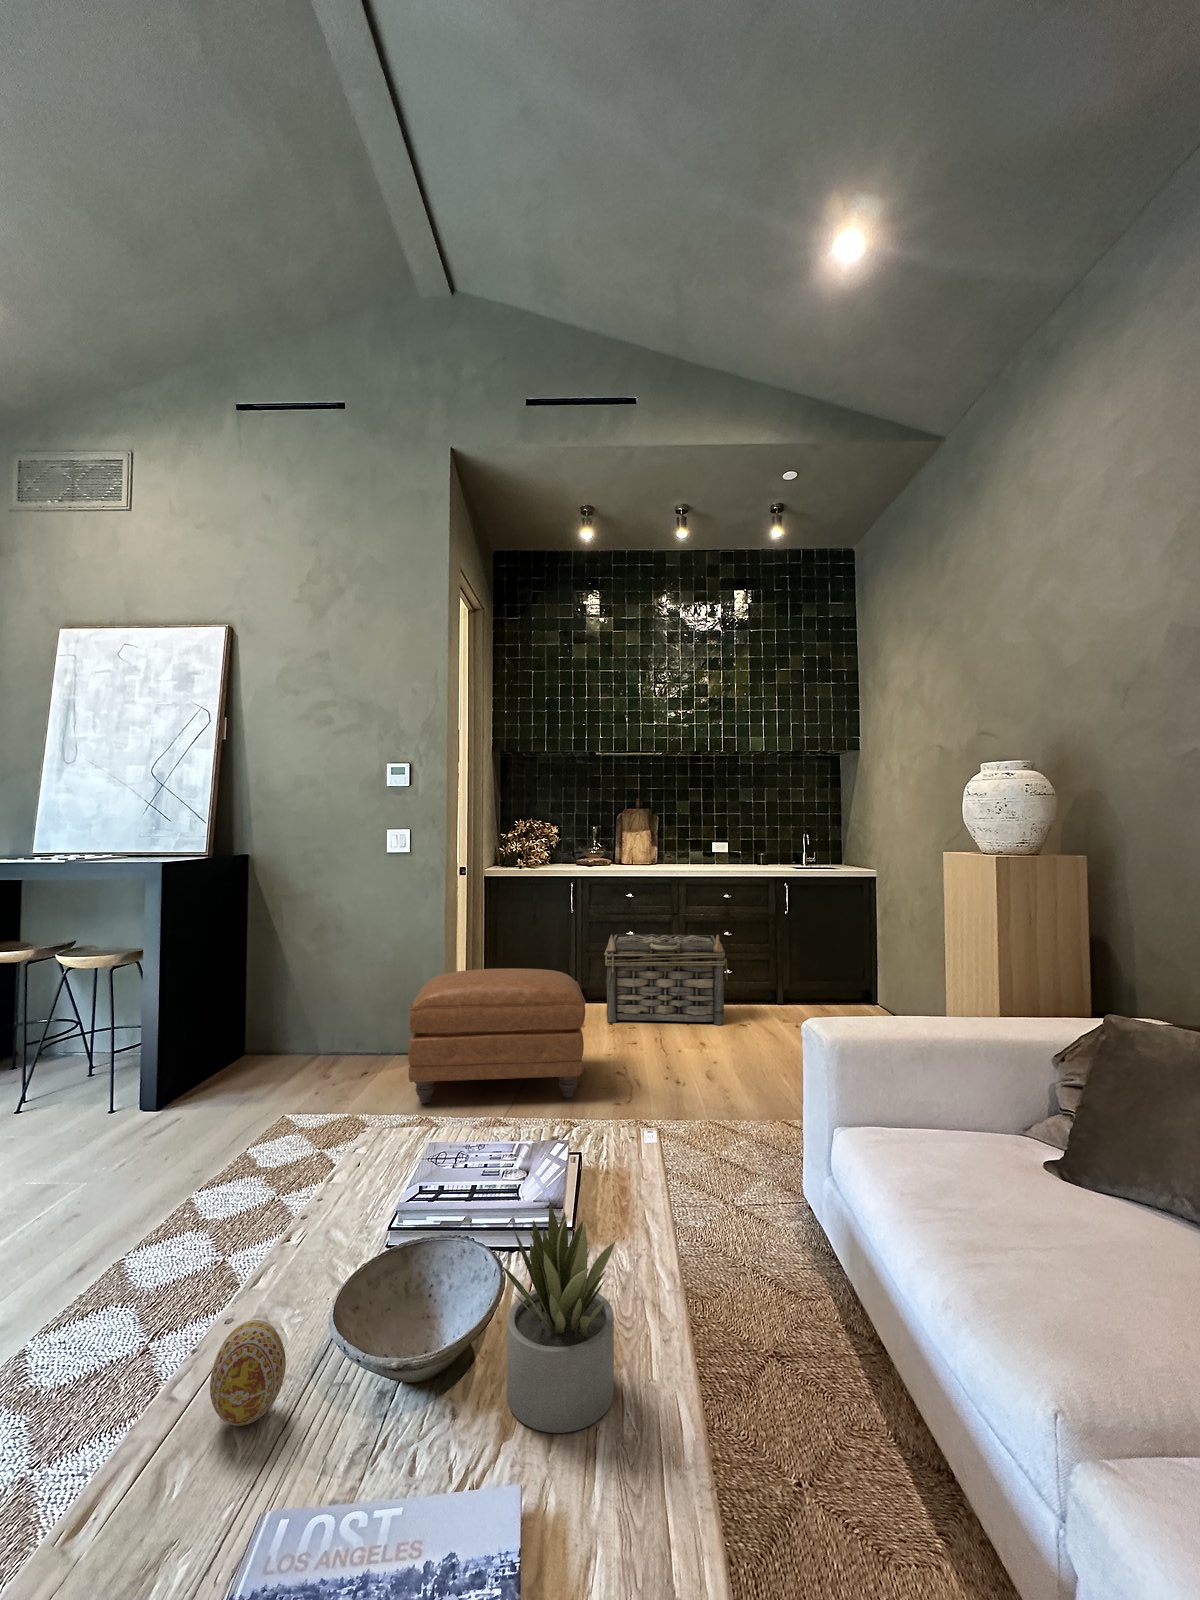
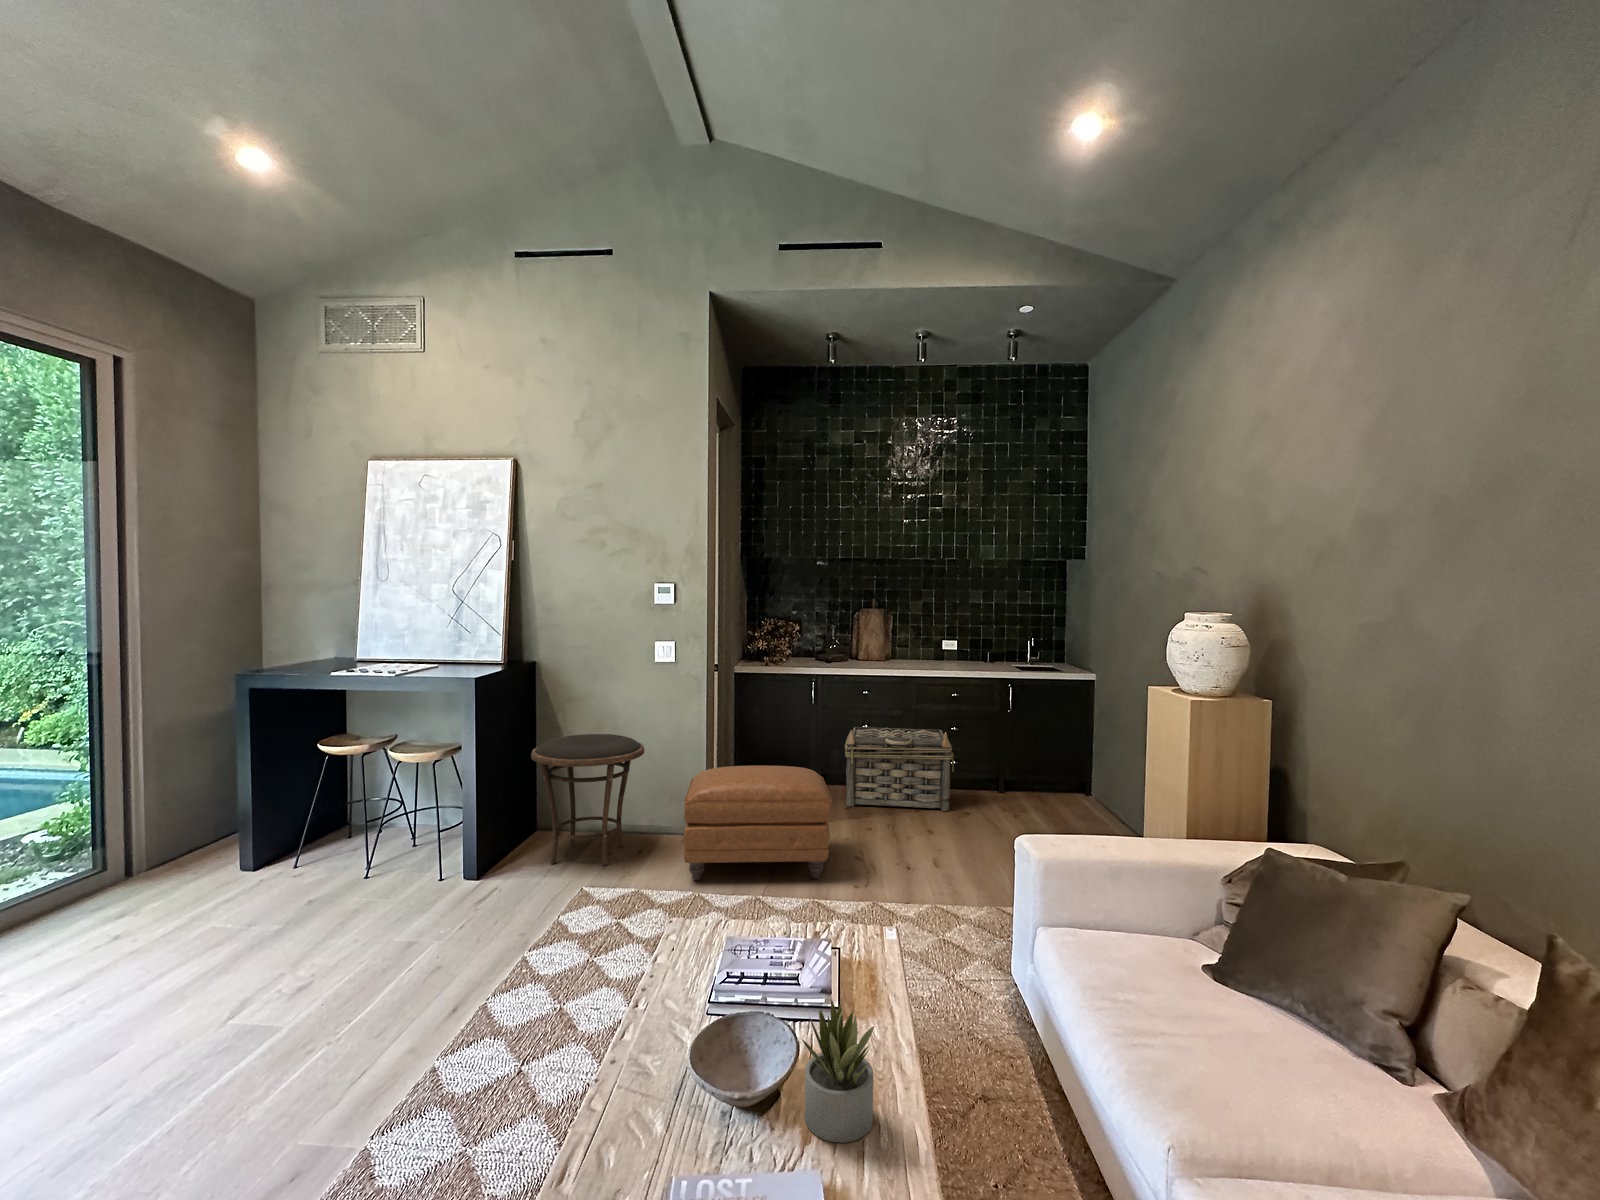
side table: none [228,937,367,1090] -> present [531,734,644,865]
decorative egg: present [210,1320,286,1426] -> none [625,1067,668,1129]

